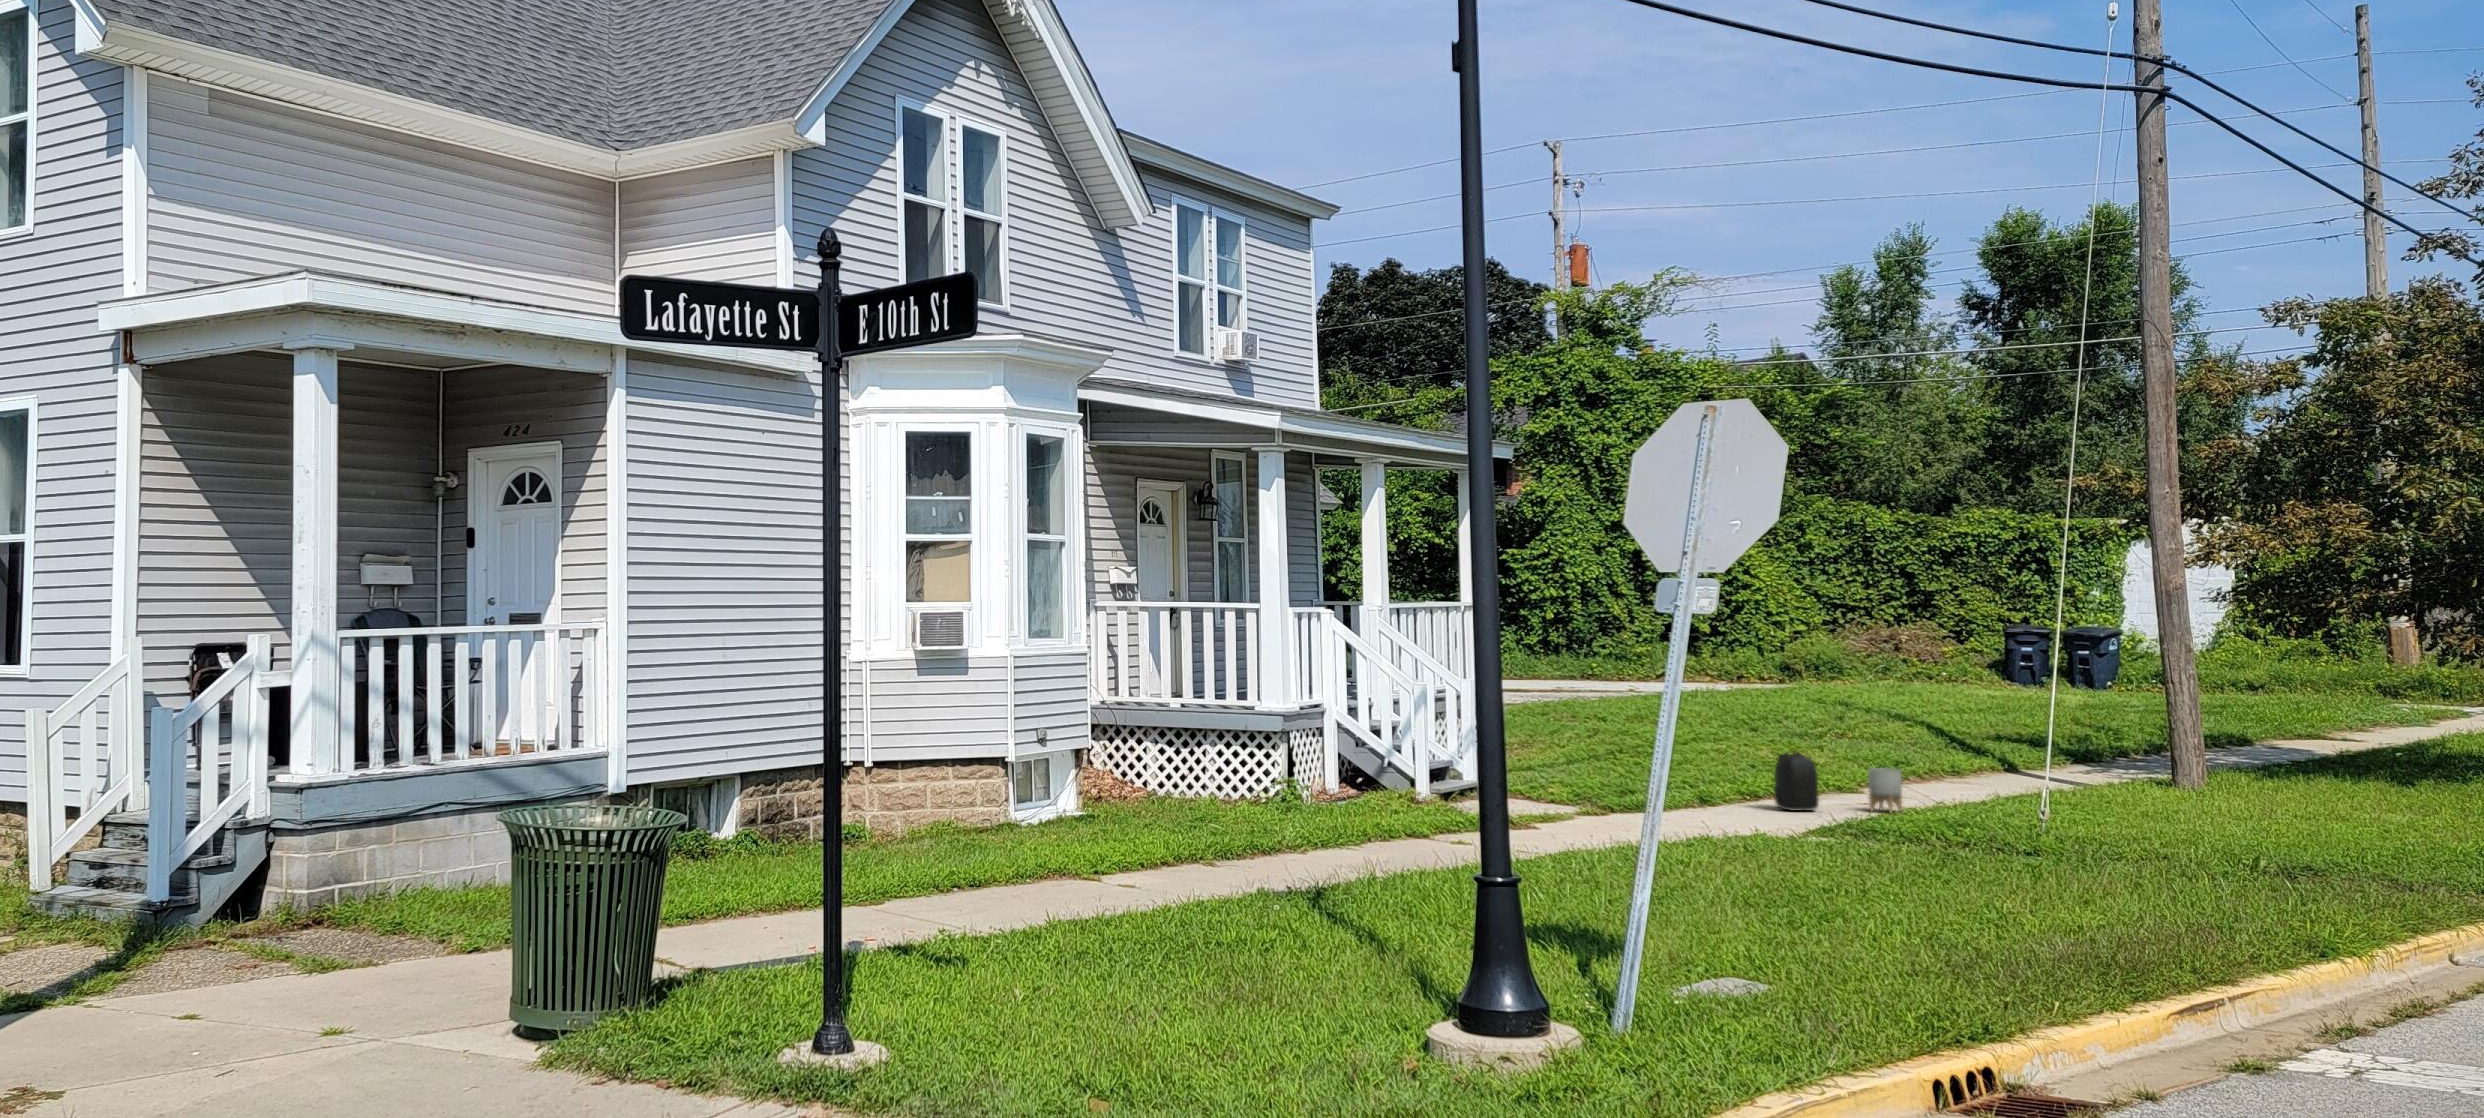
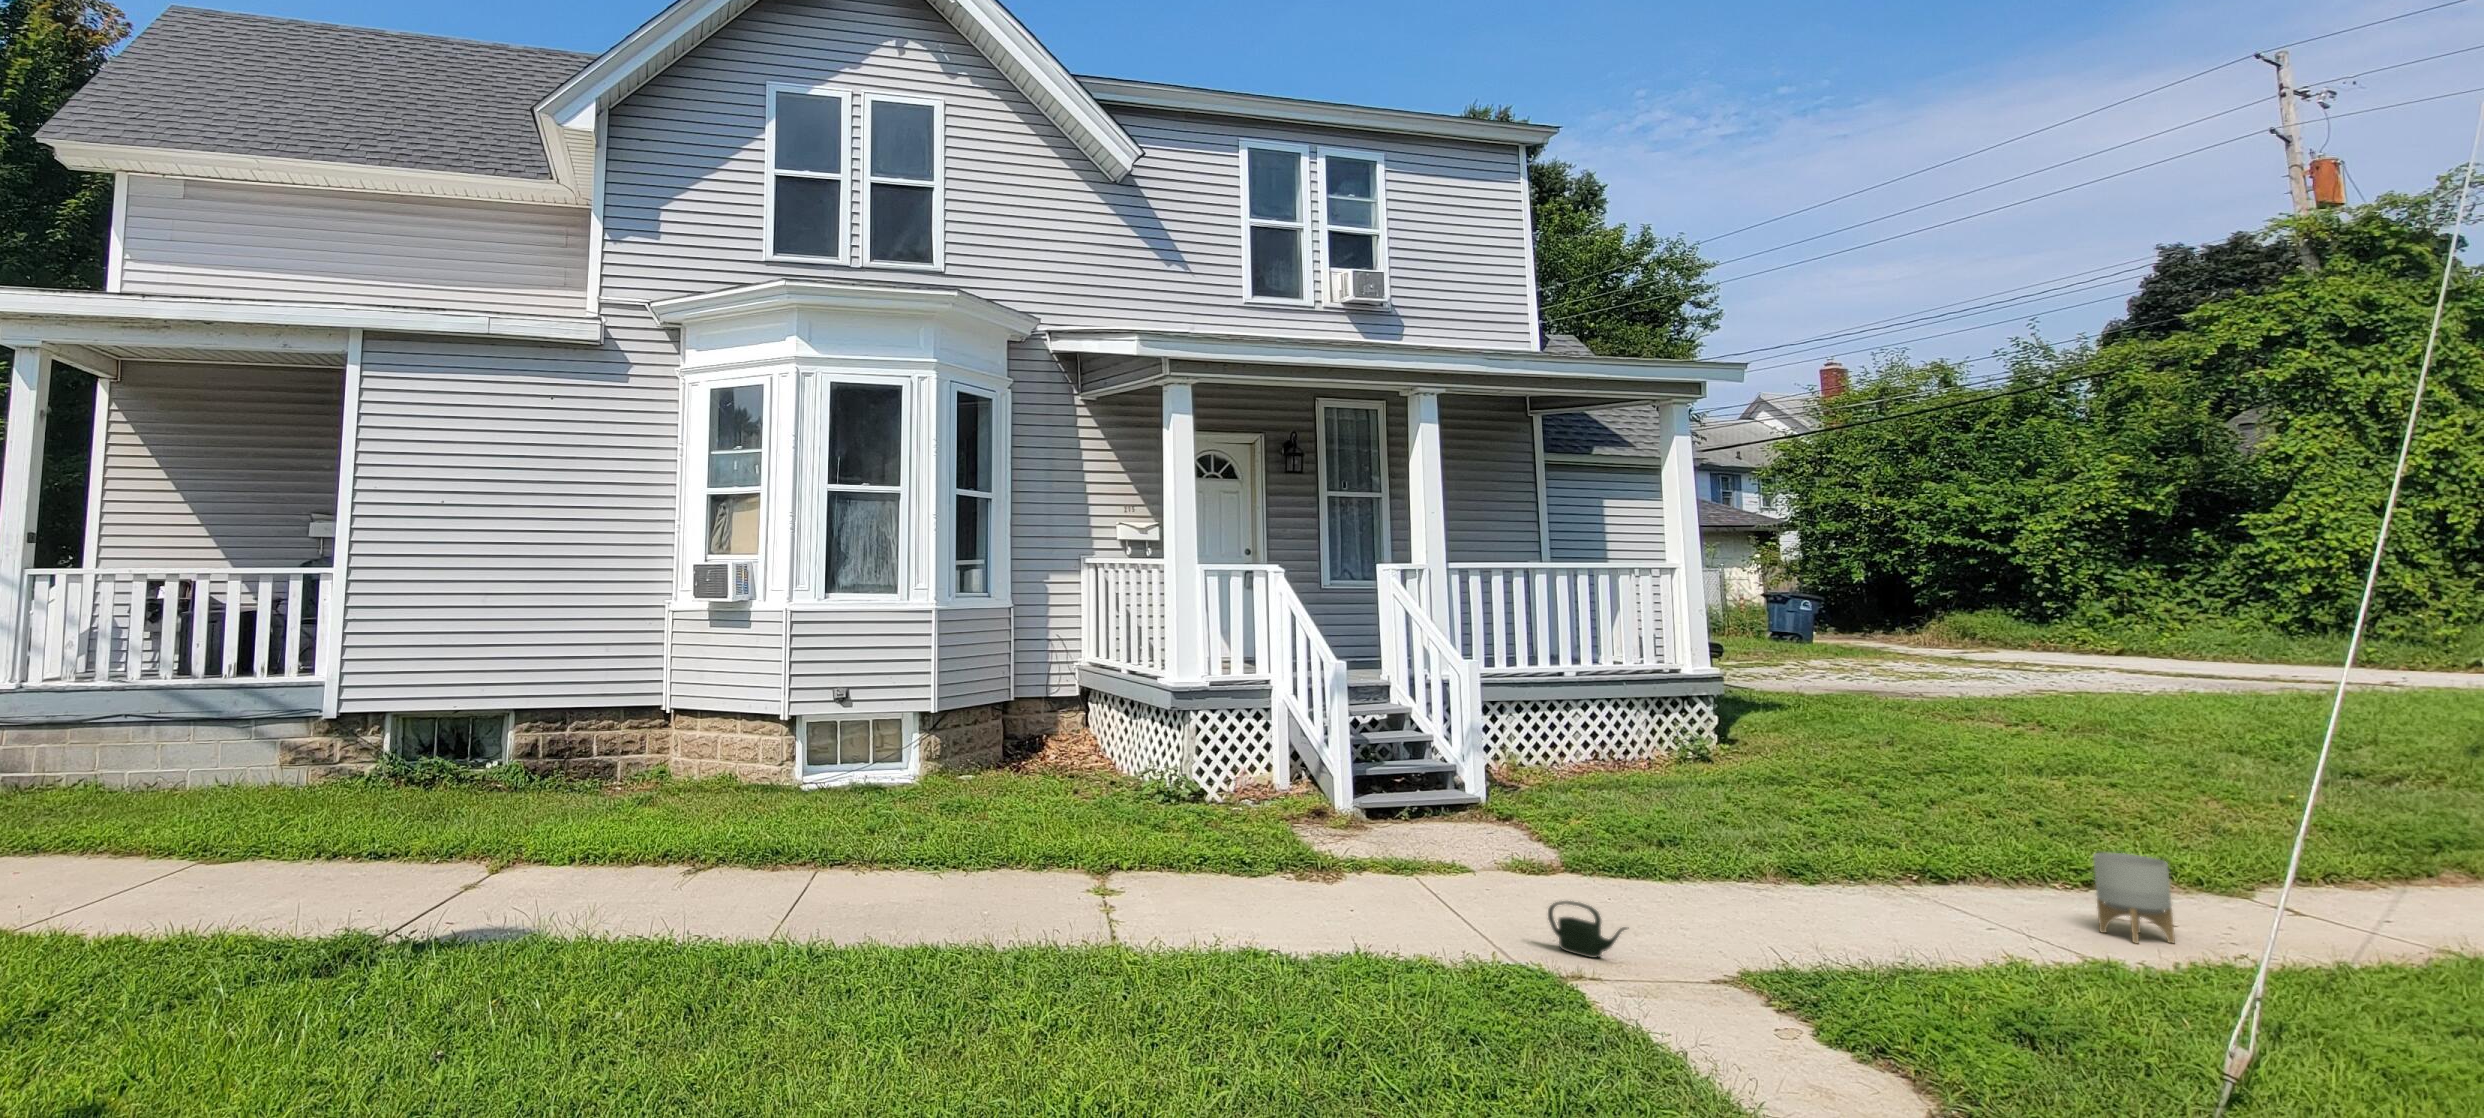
backpack: present [1774,751,1819,811] -> none [1907,803,1989,910]
watering can: none [1724,811,1776,841] -> present [1548,901,1627,958]

